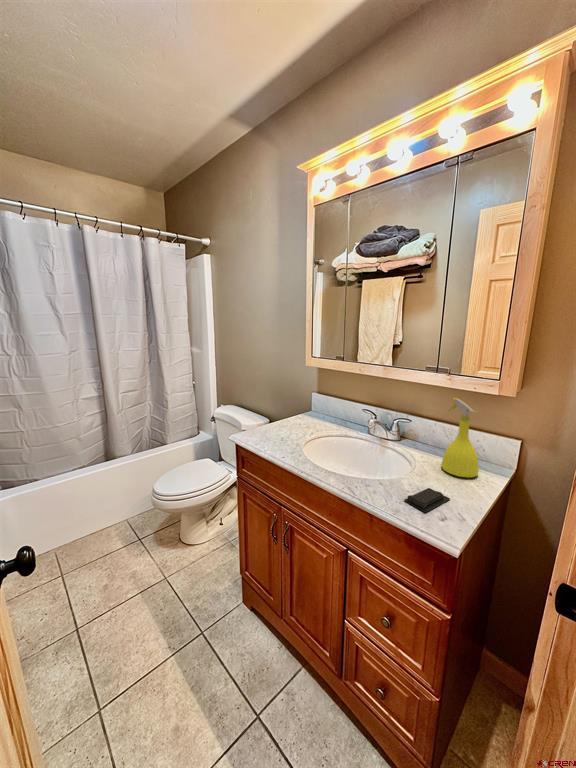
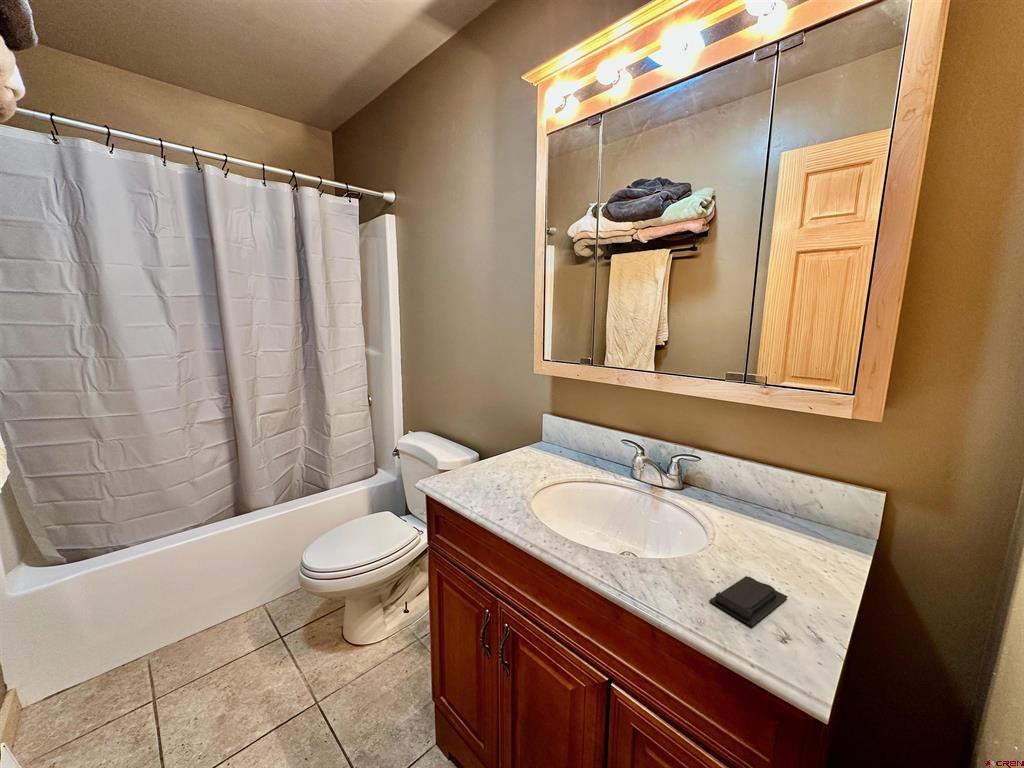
spray bottle: present [441,398,479,477] -> none [758,421,822,554]

